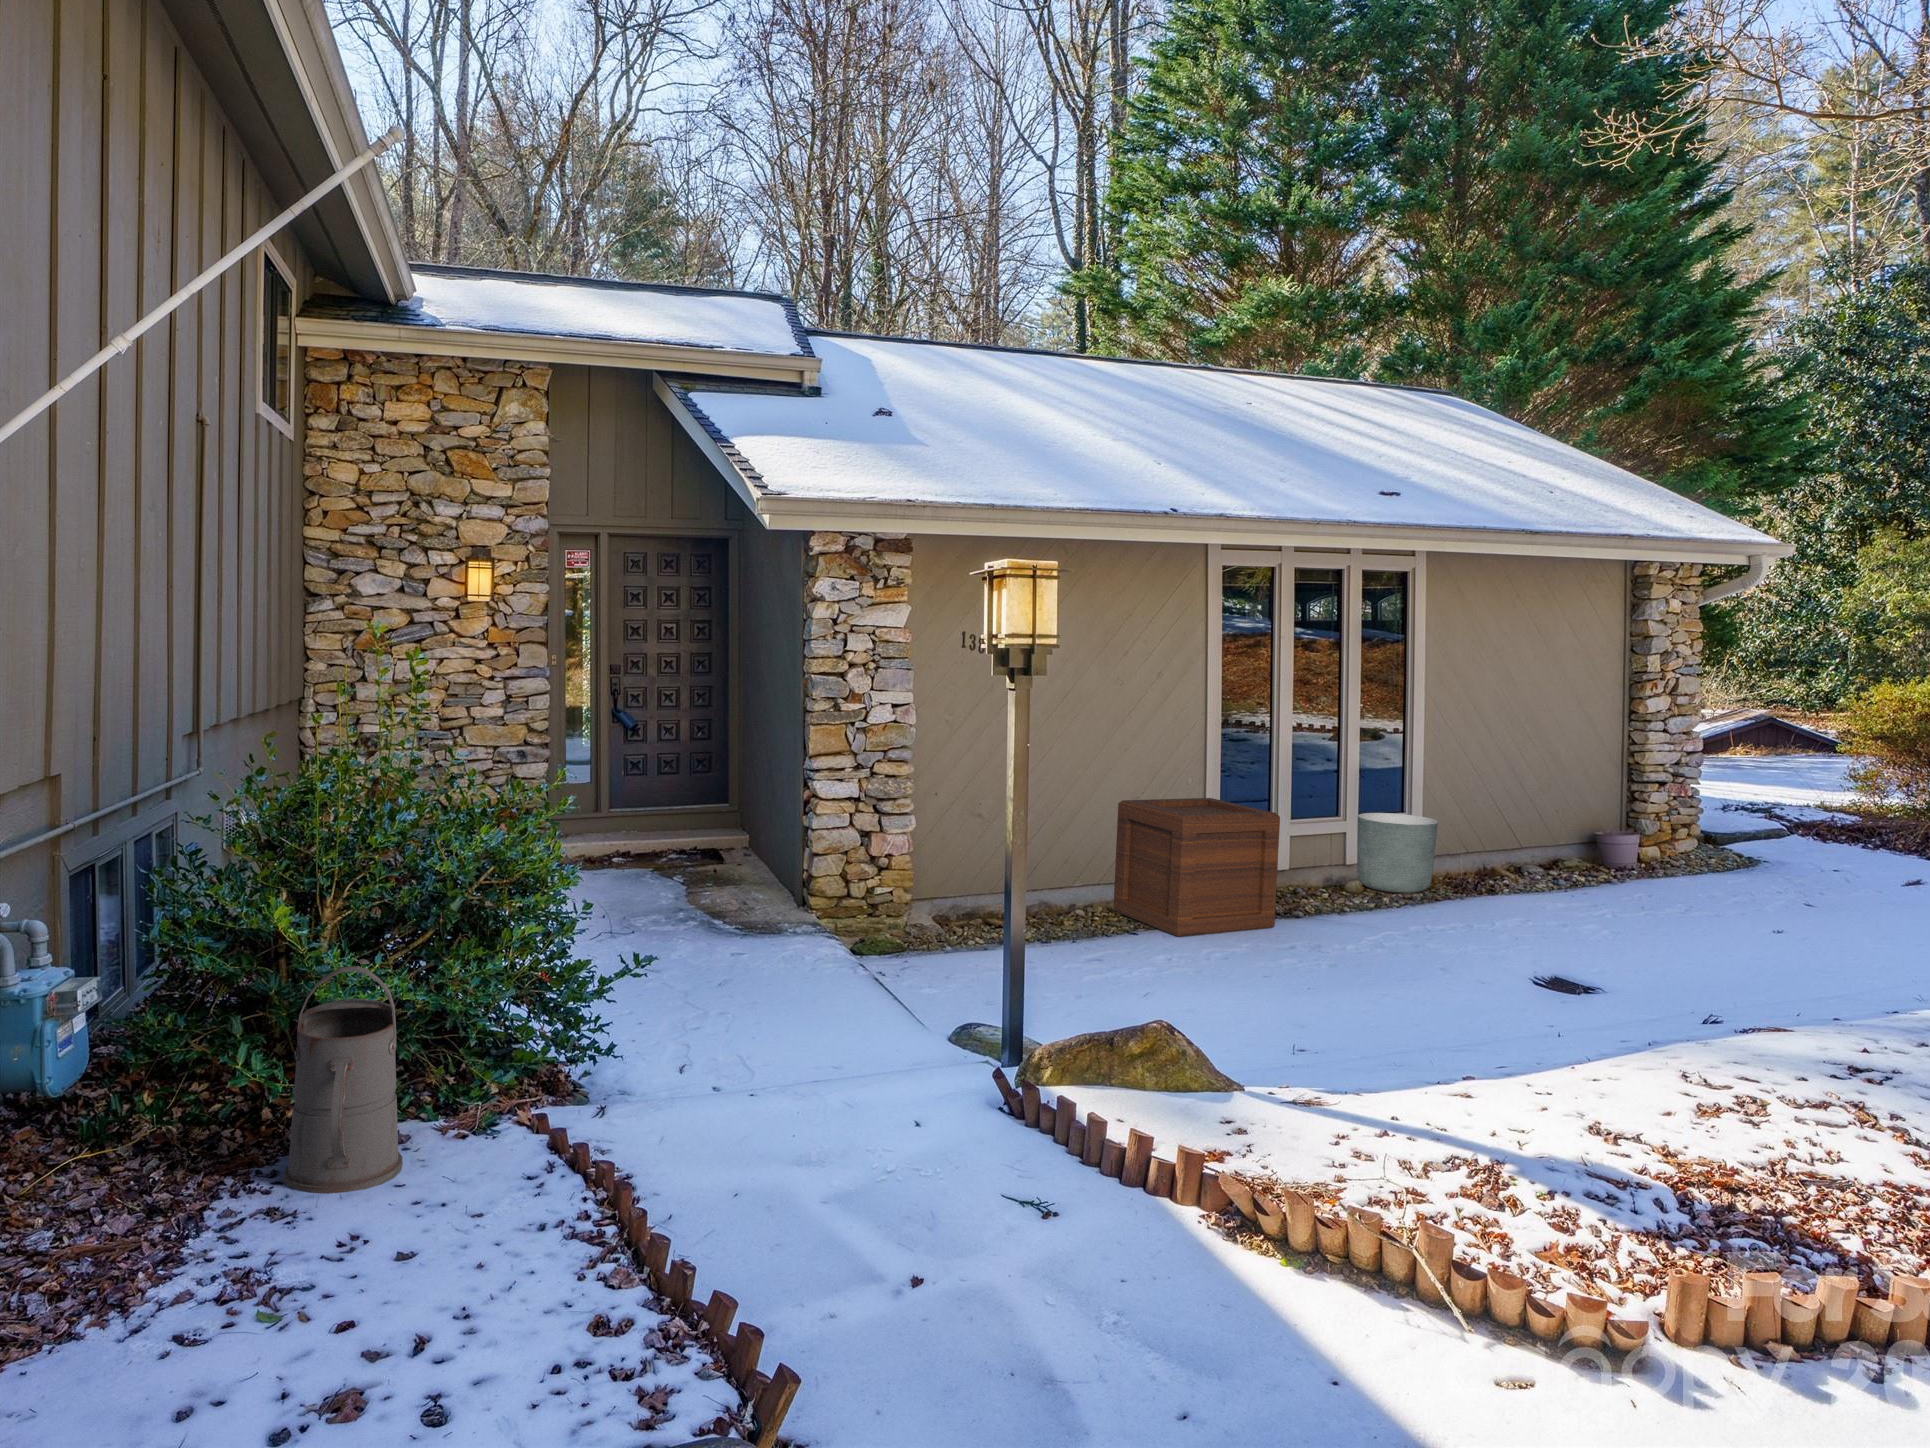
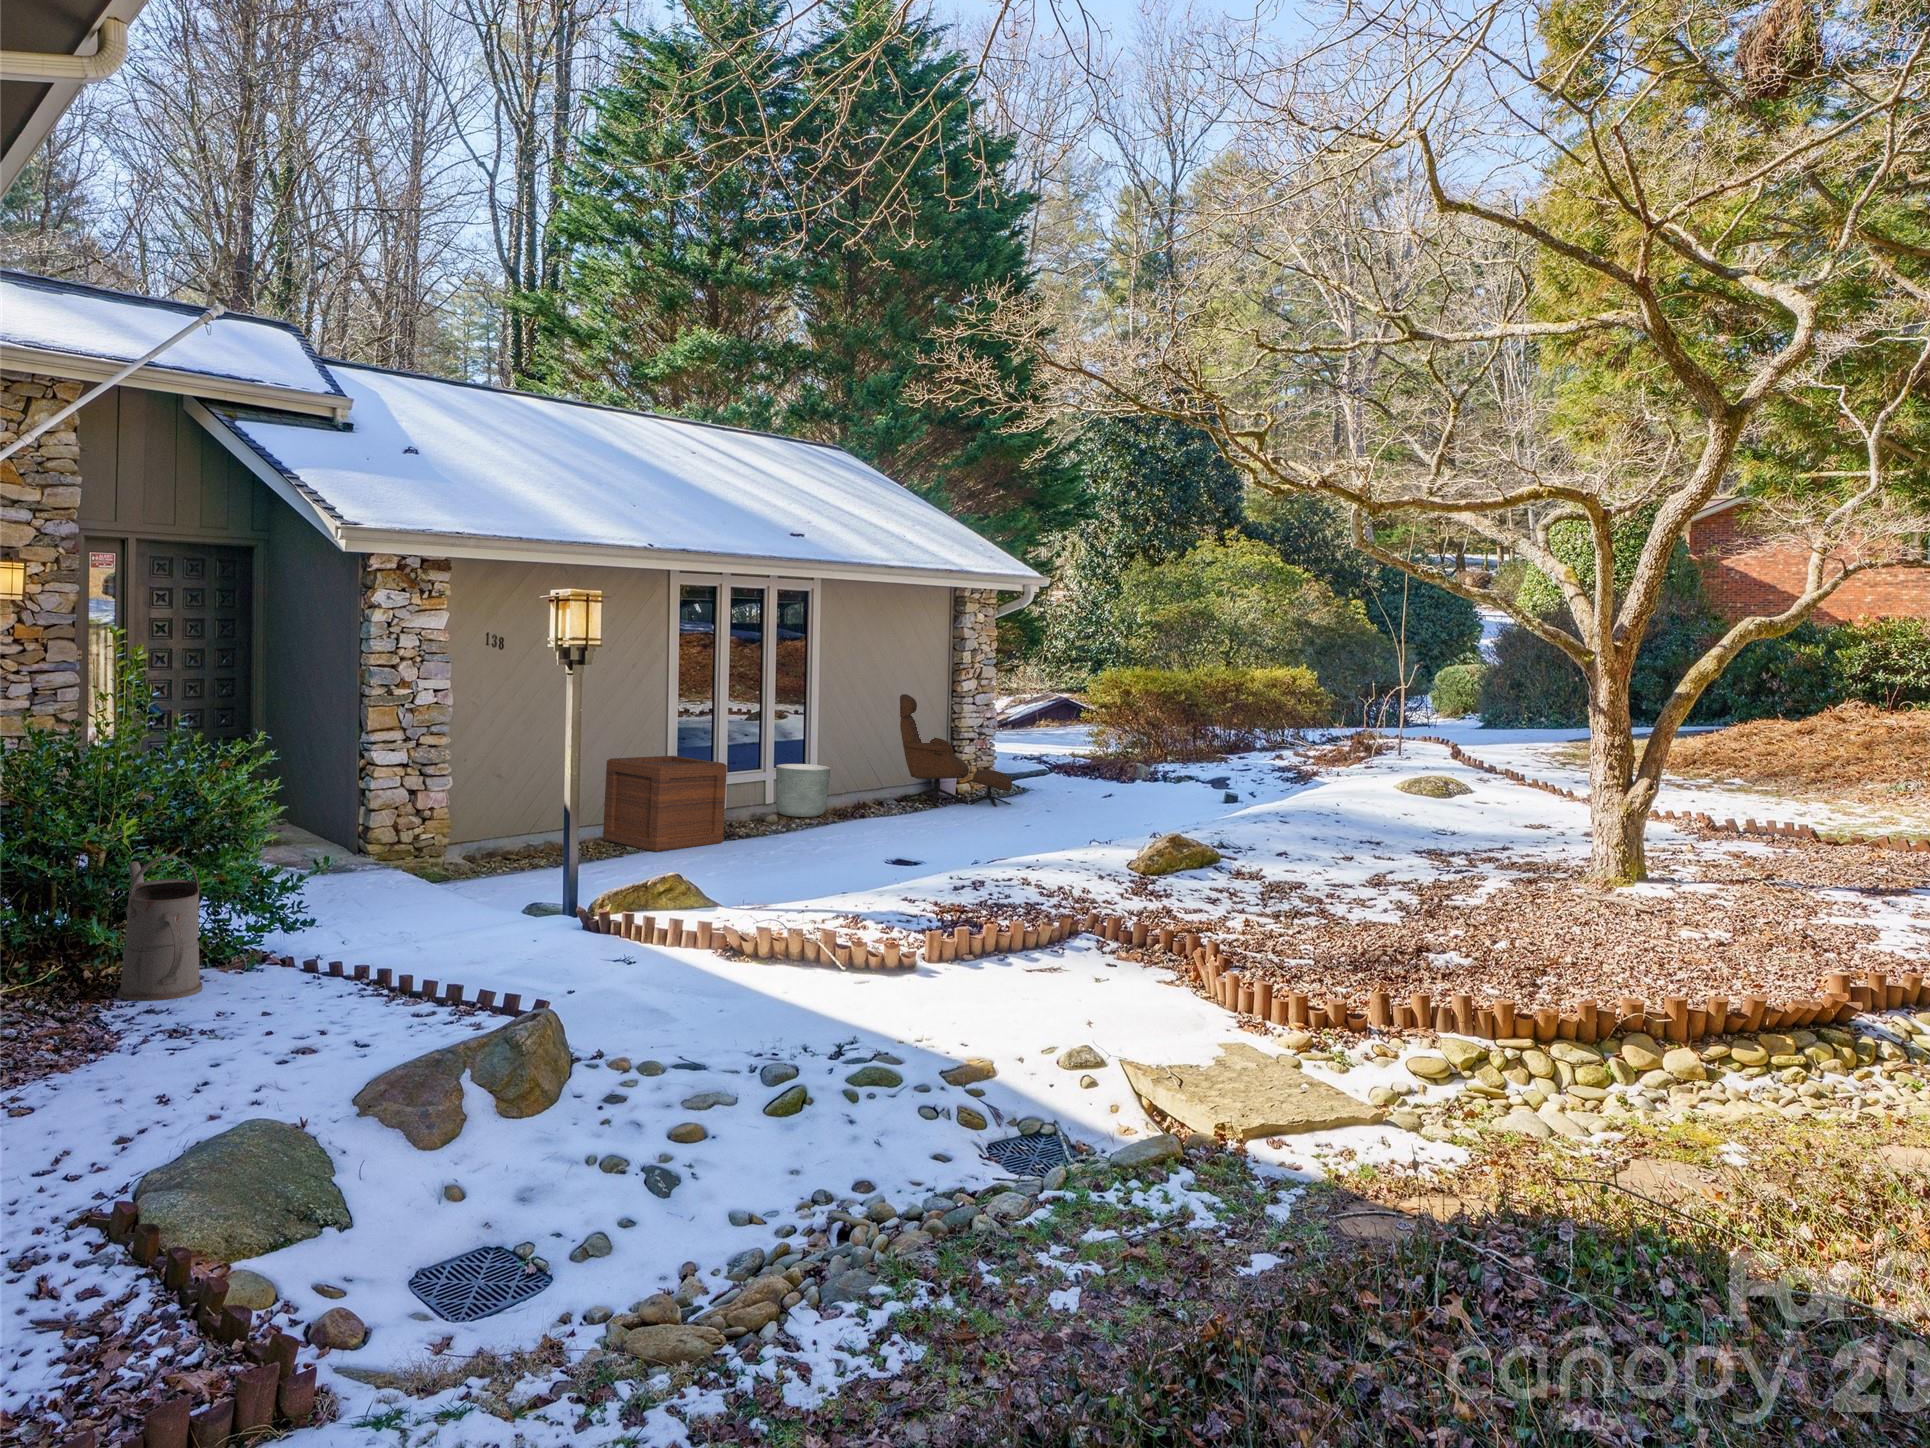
lounge chair: none [1547,713,1734,892] -> present [900,694,1012,807]

